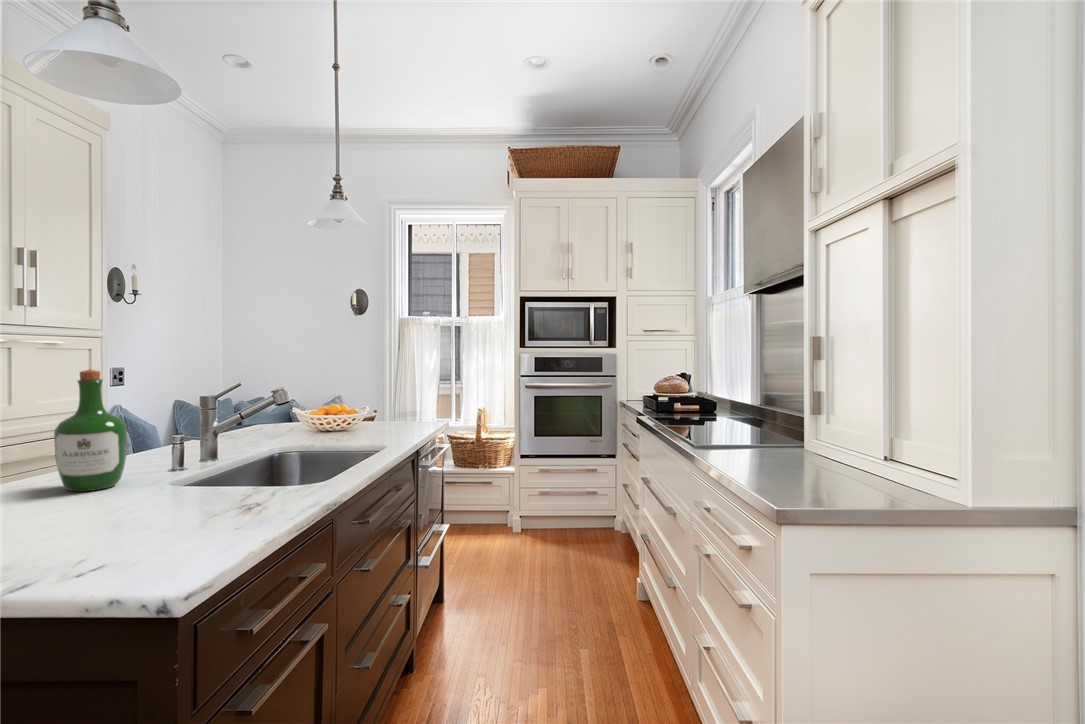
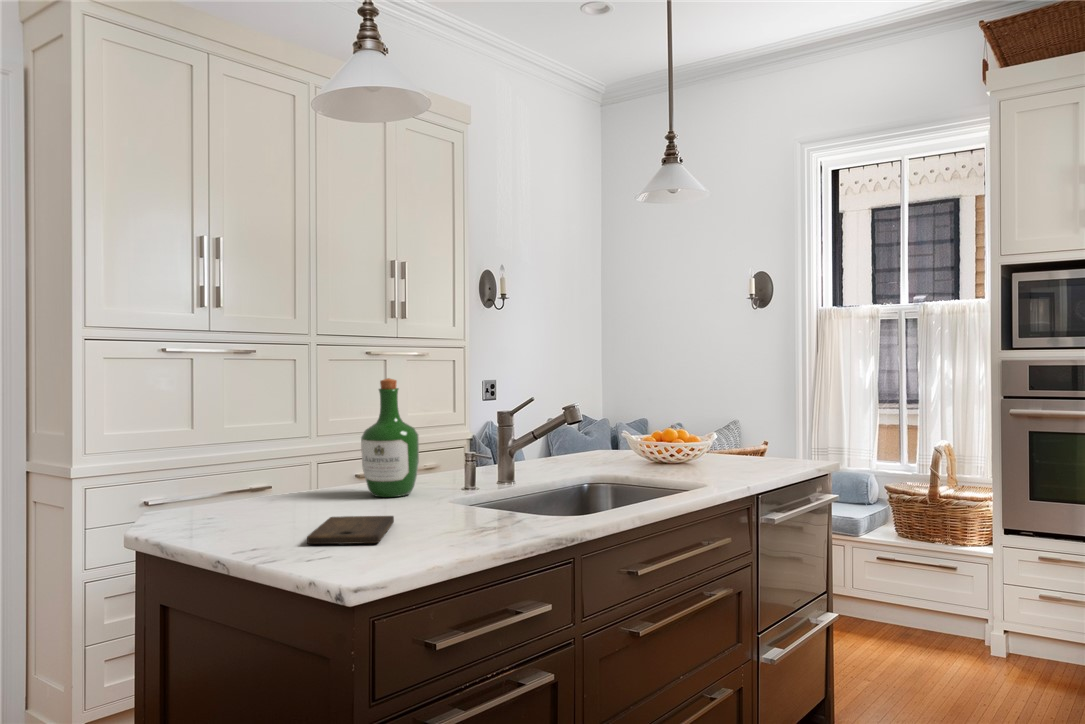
cutting board: none [54,510,151,557] -> present [307,516,394,544]

